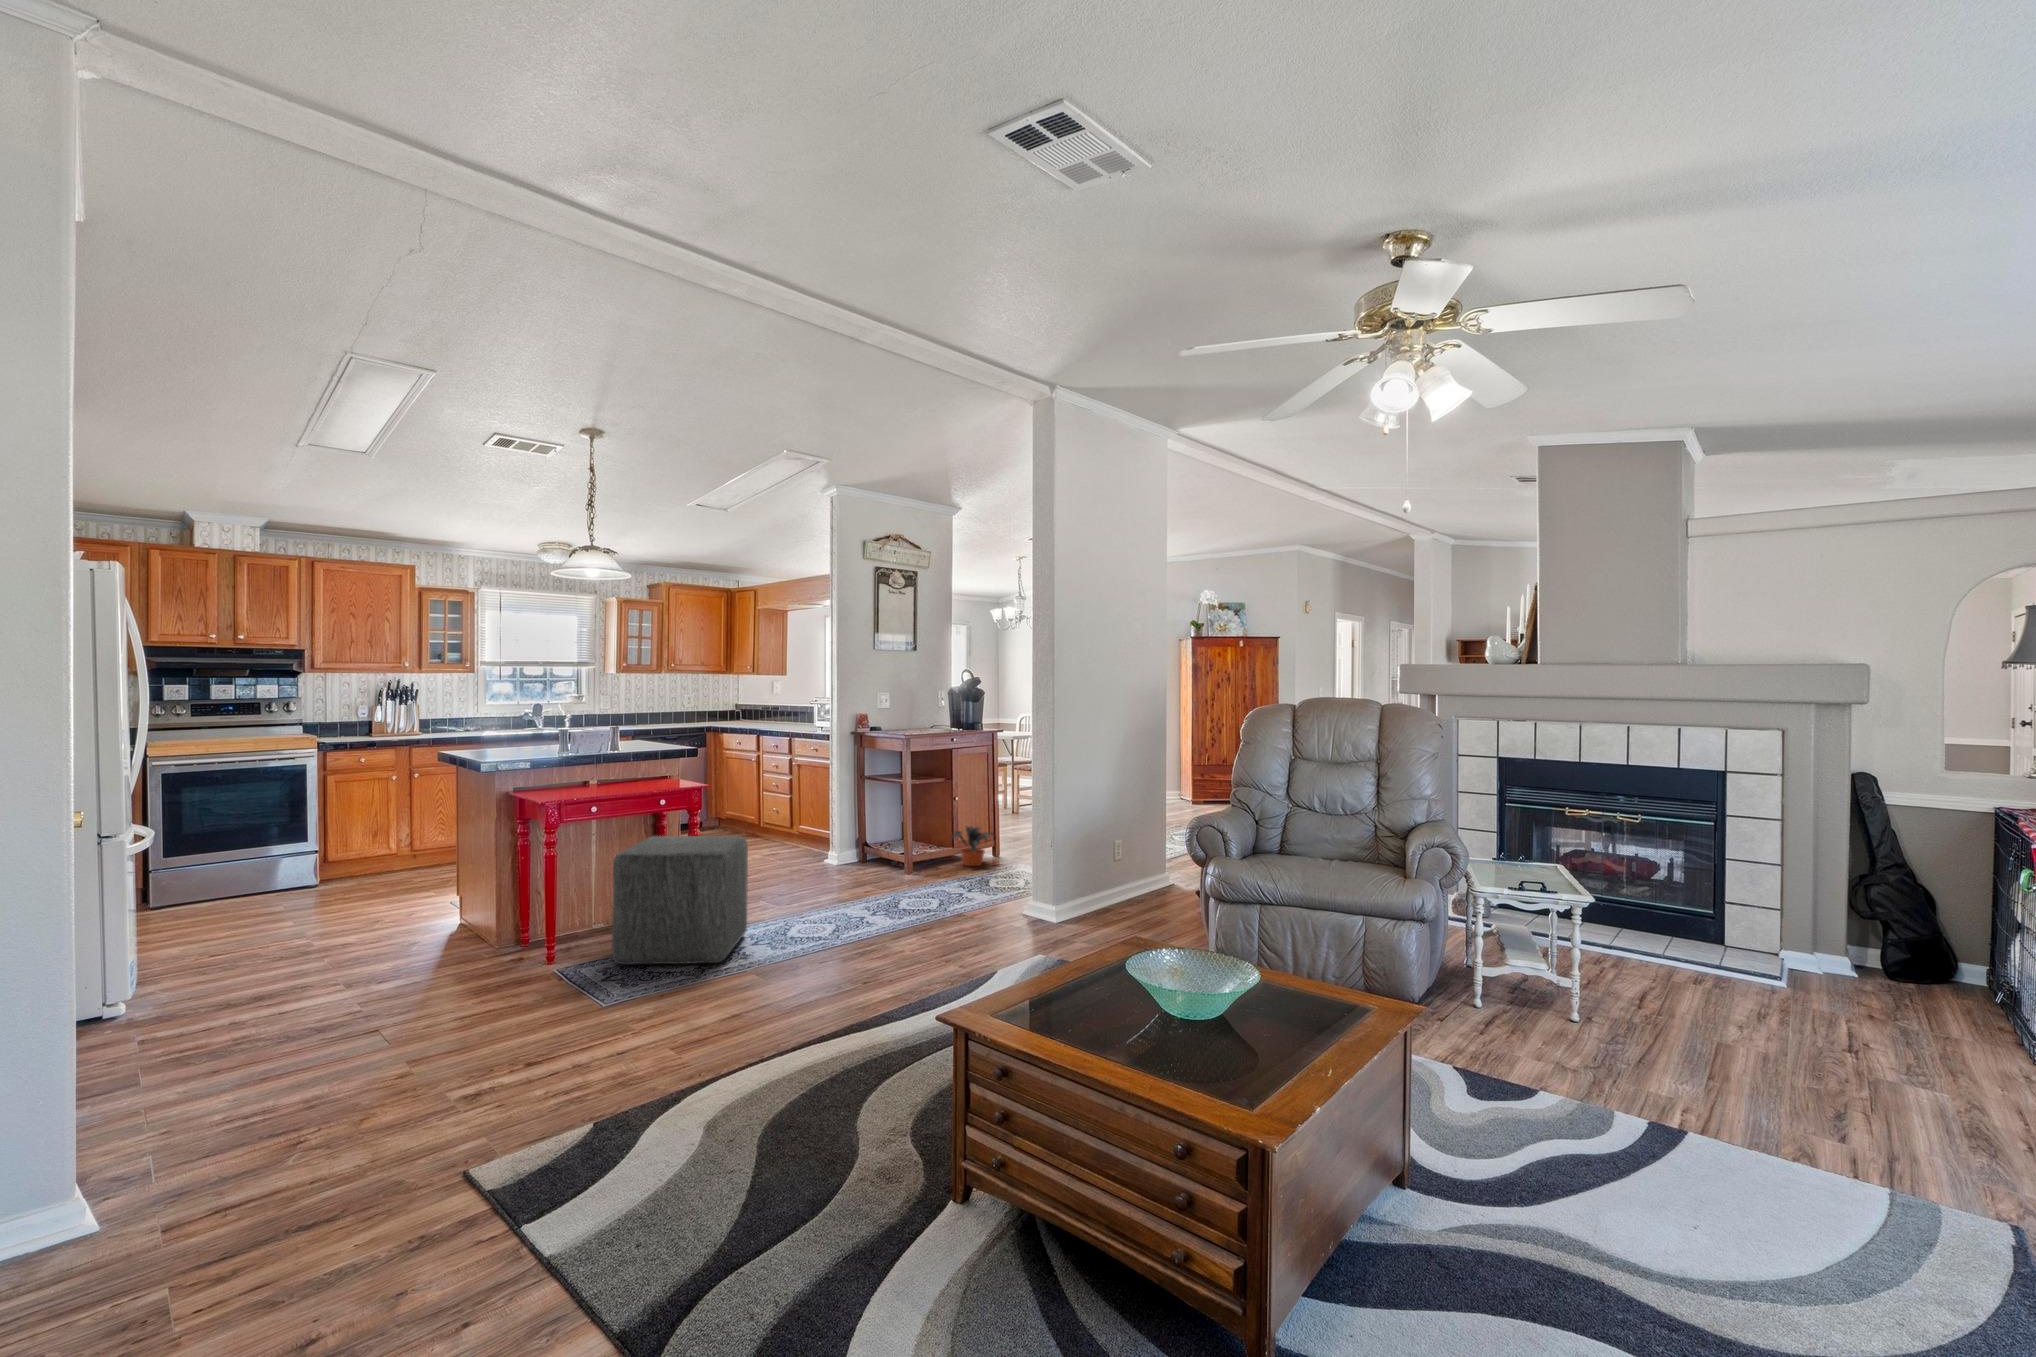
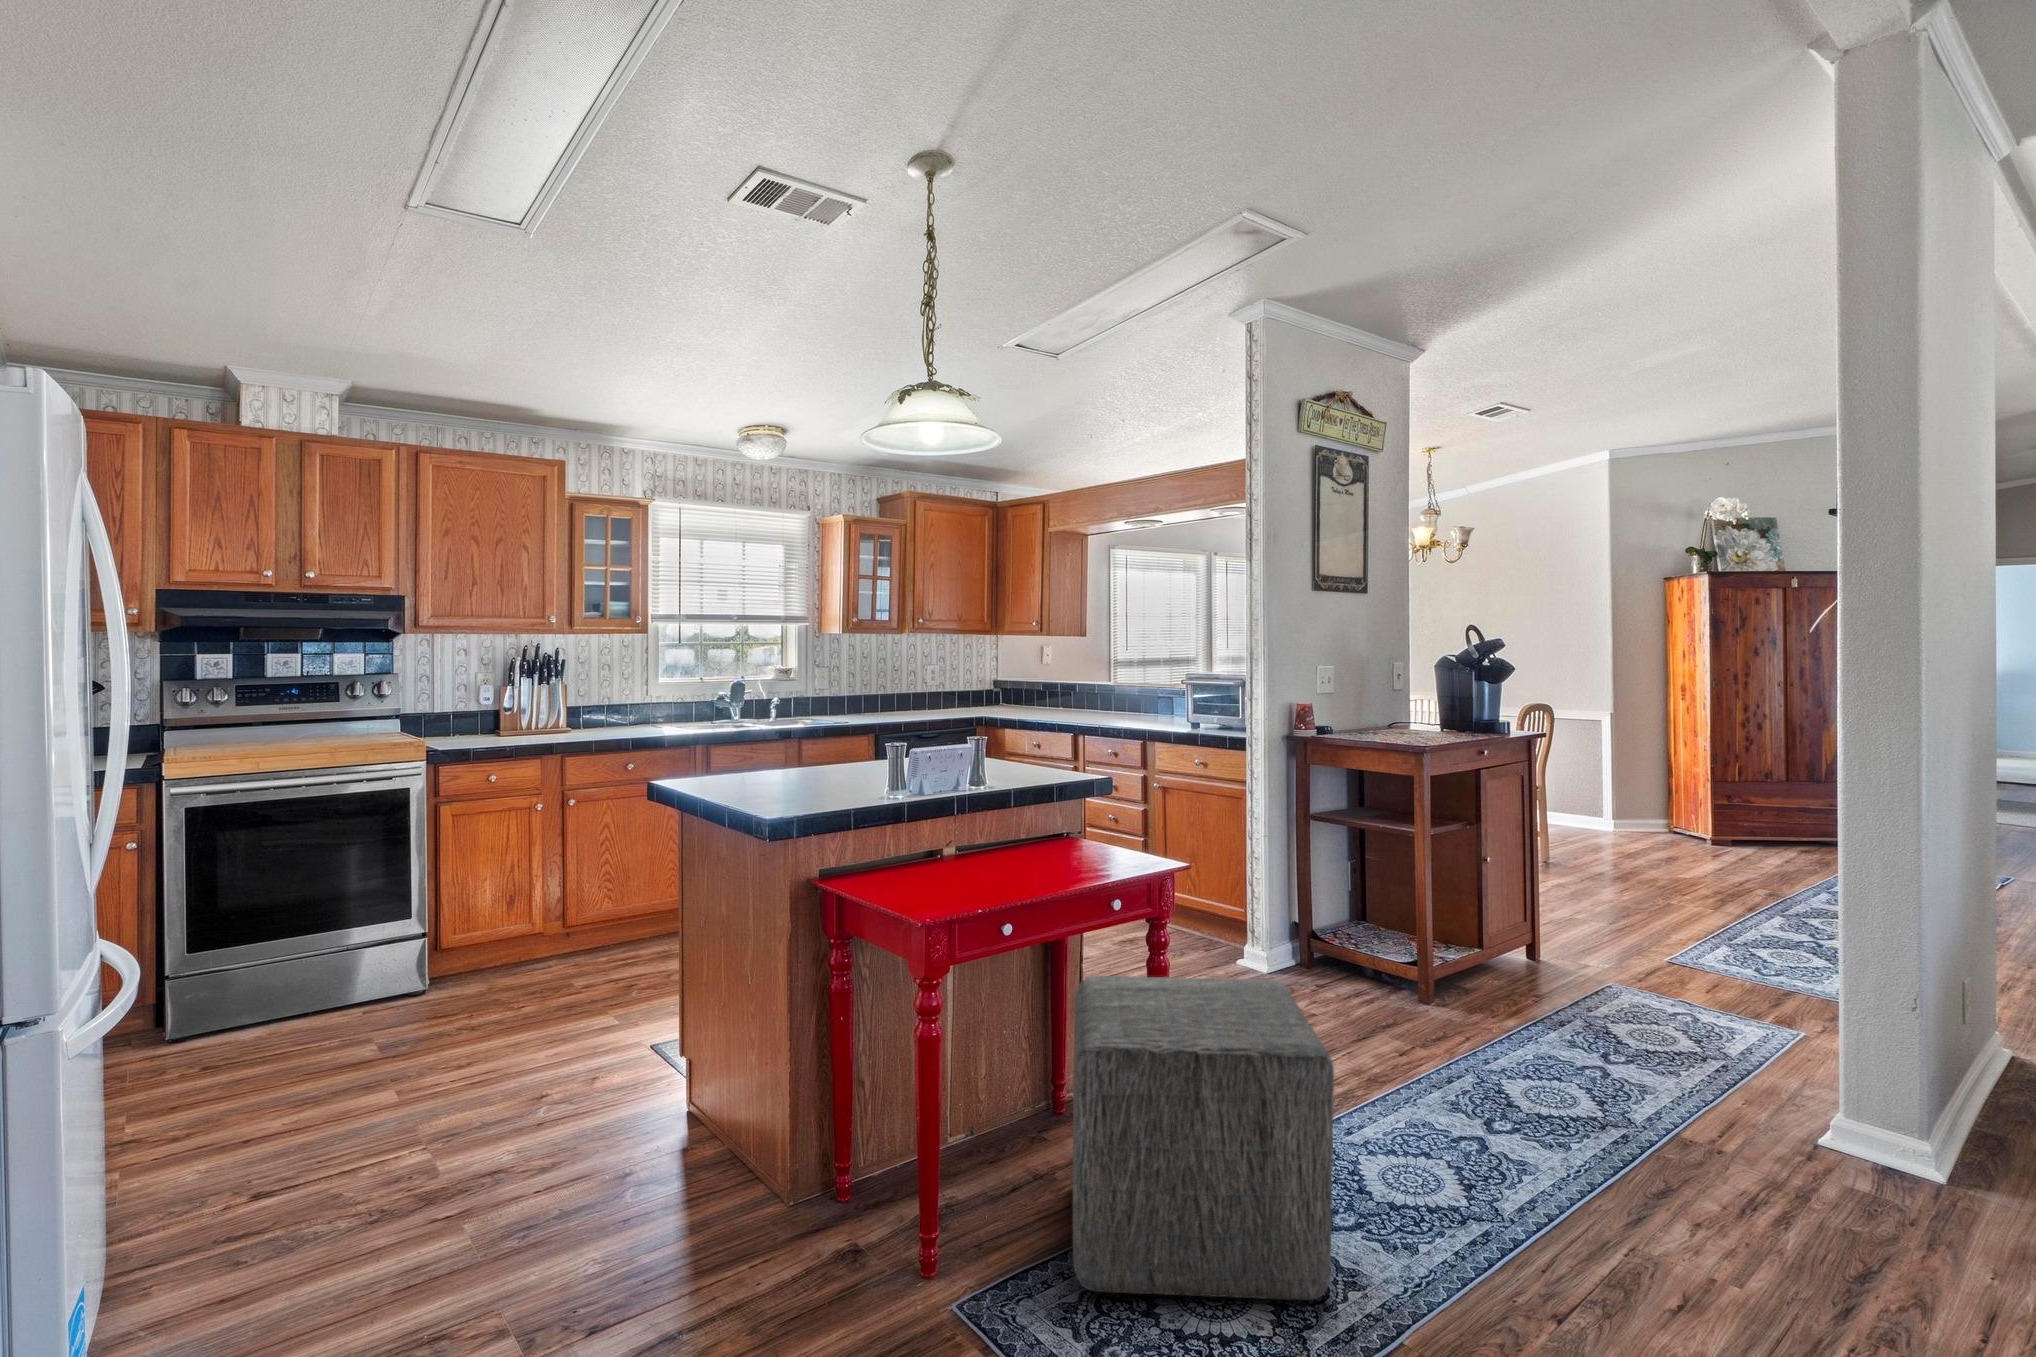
potted plant: present [952,827,994,866] -> none [1469,909,1564,986]

